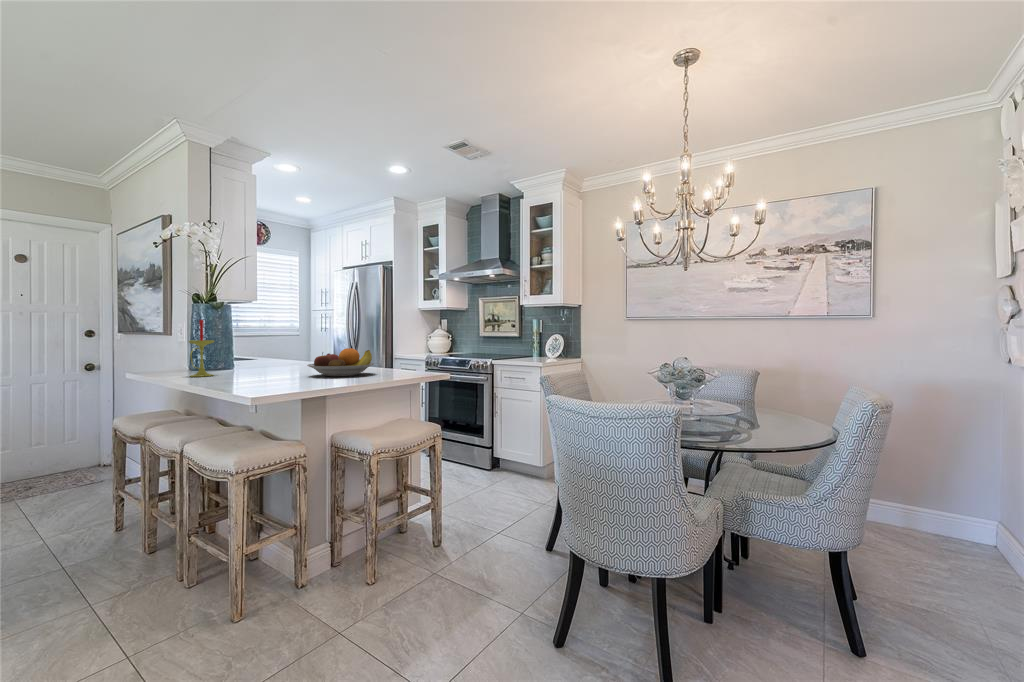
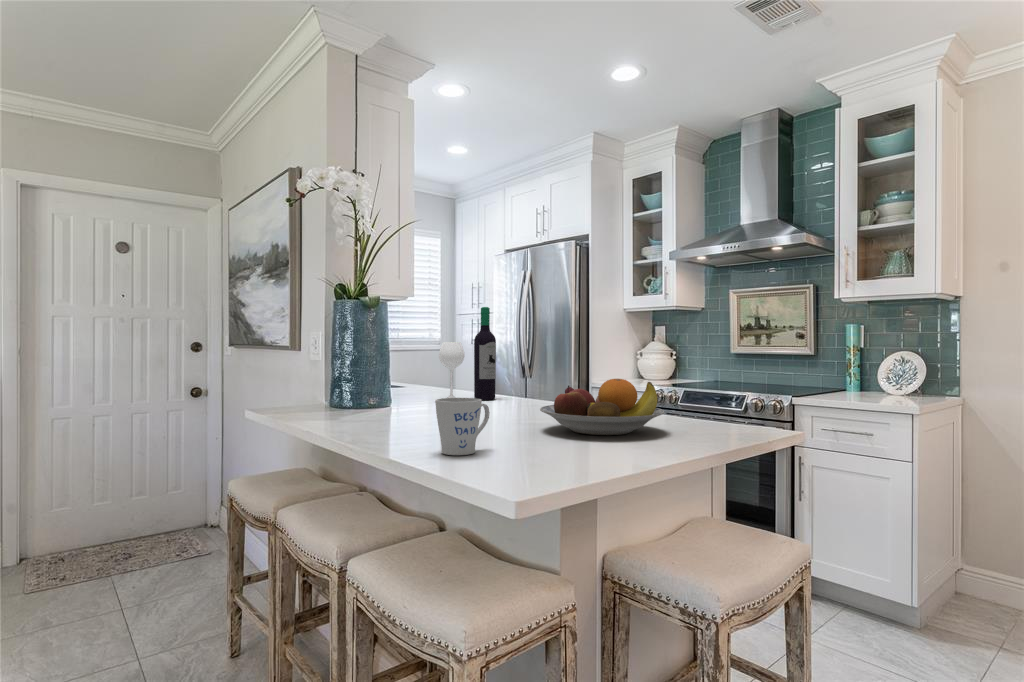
wine bottle: none [269,308,310,366] -> present [439,307,496,400]
candle: present [189,320,214,377] -> none [335,322,376,425]
mug: none [235,357,267,384] -> present [435,398,490,455]

